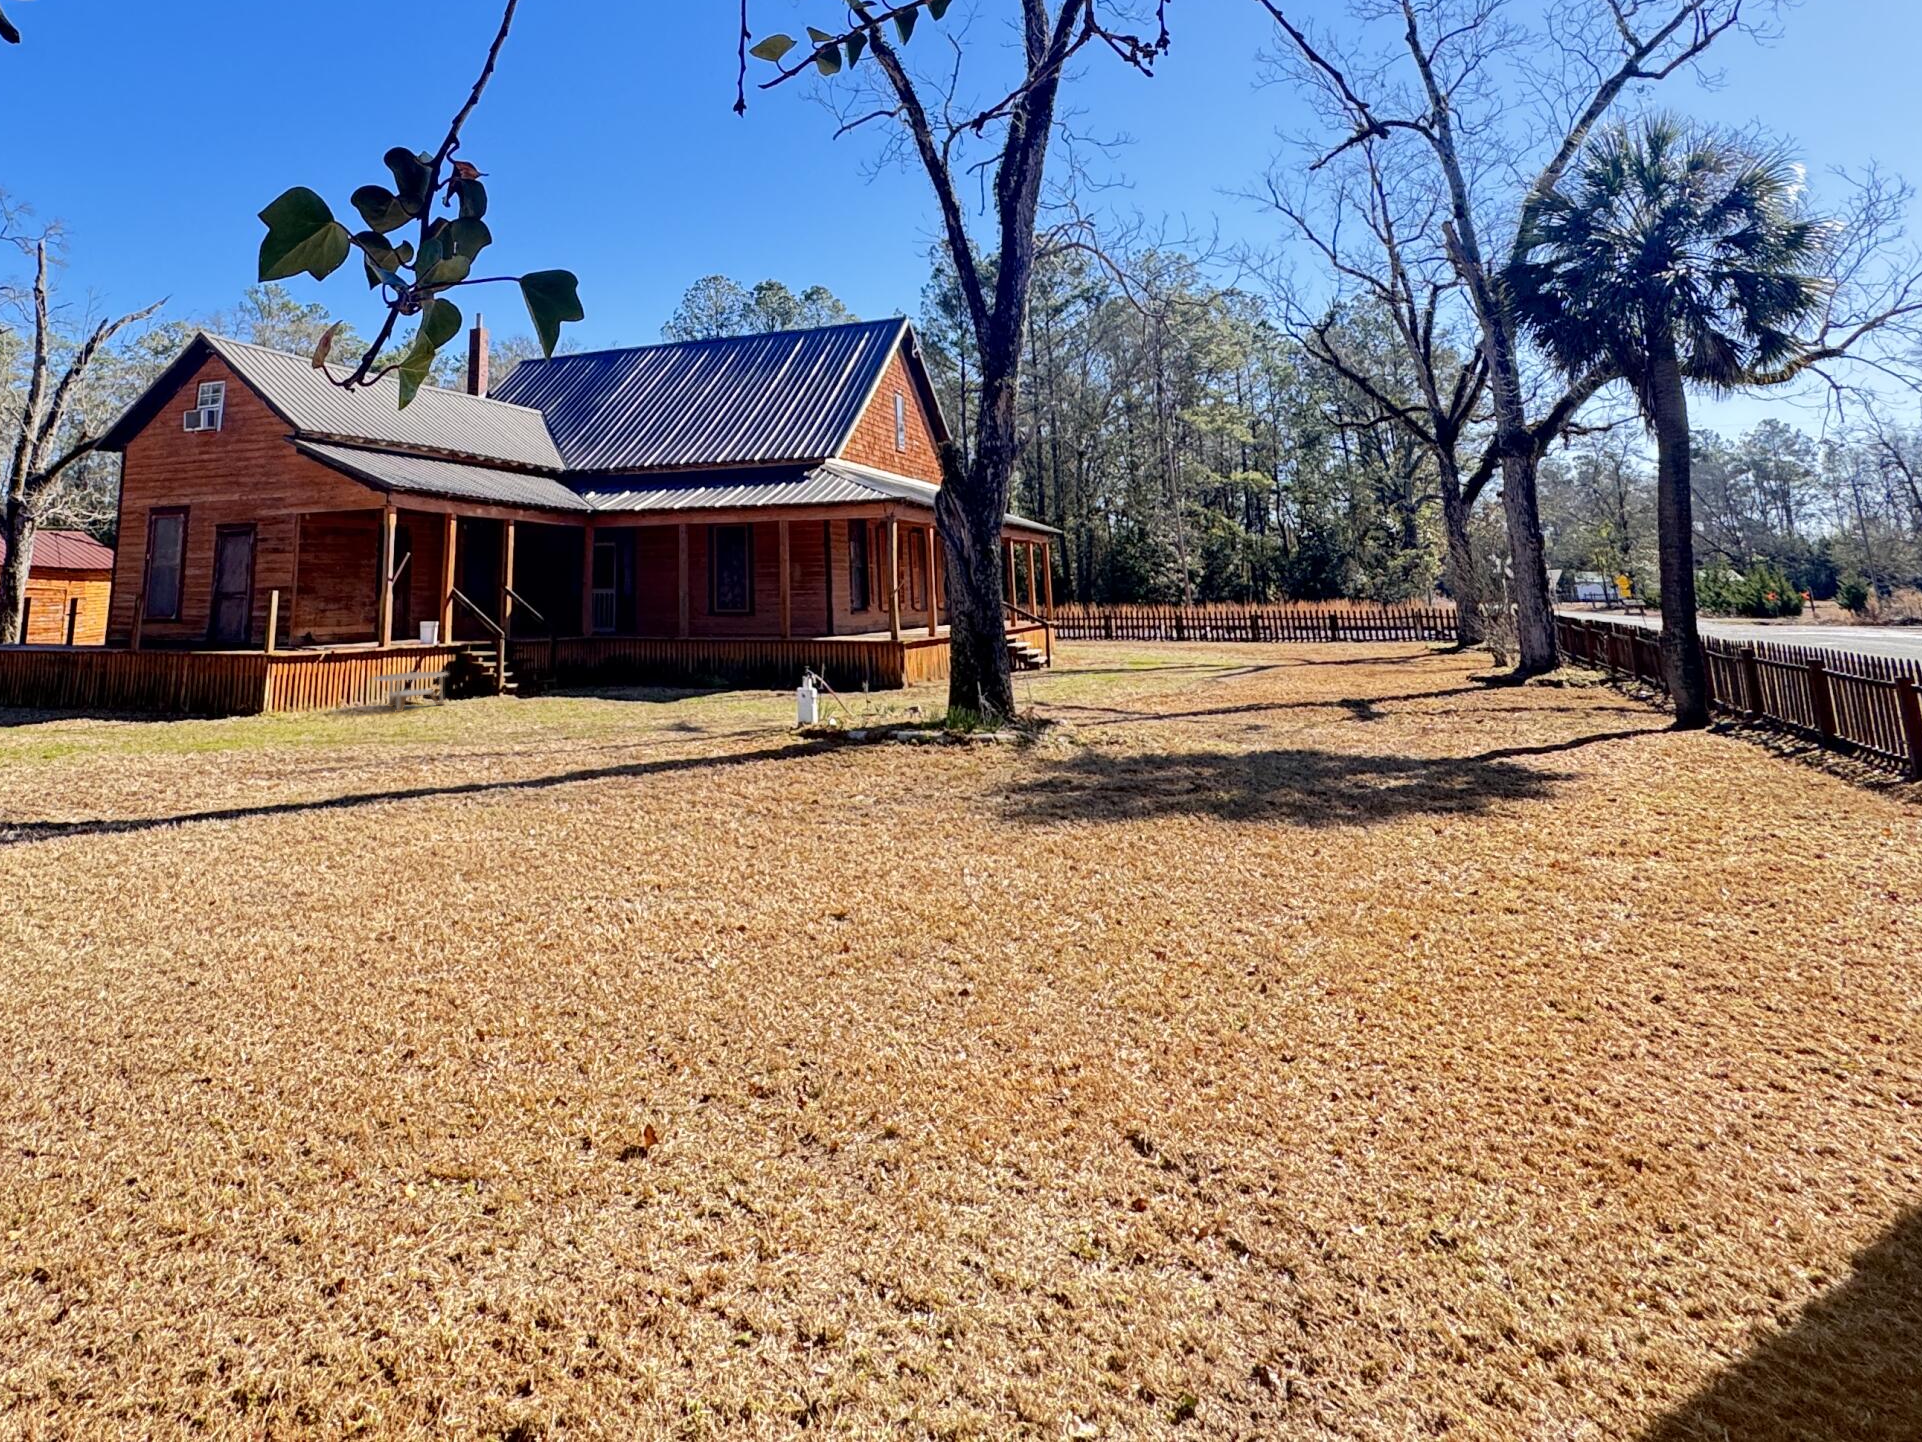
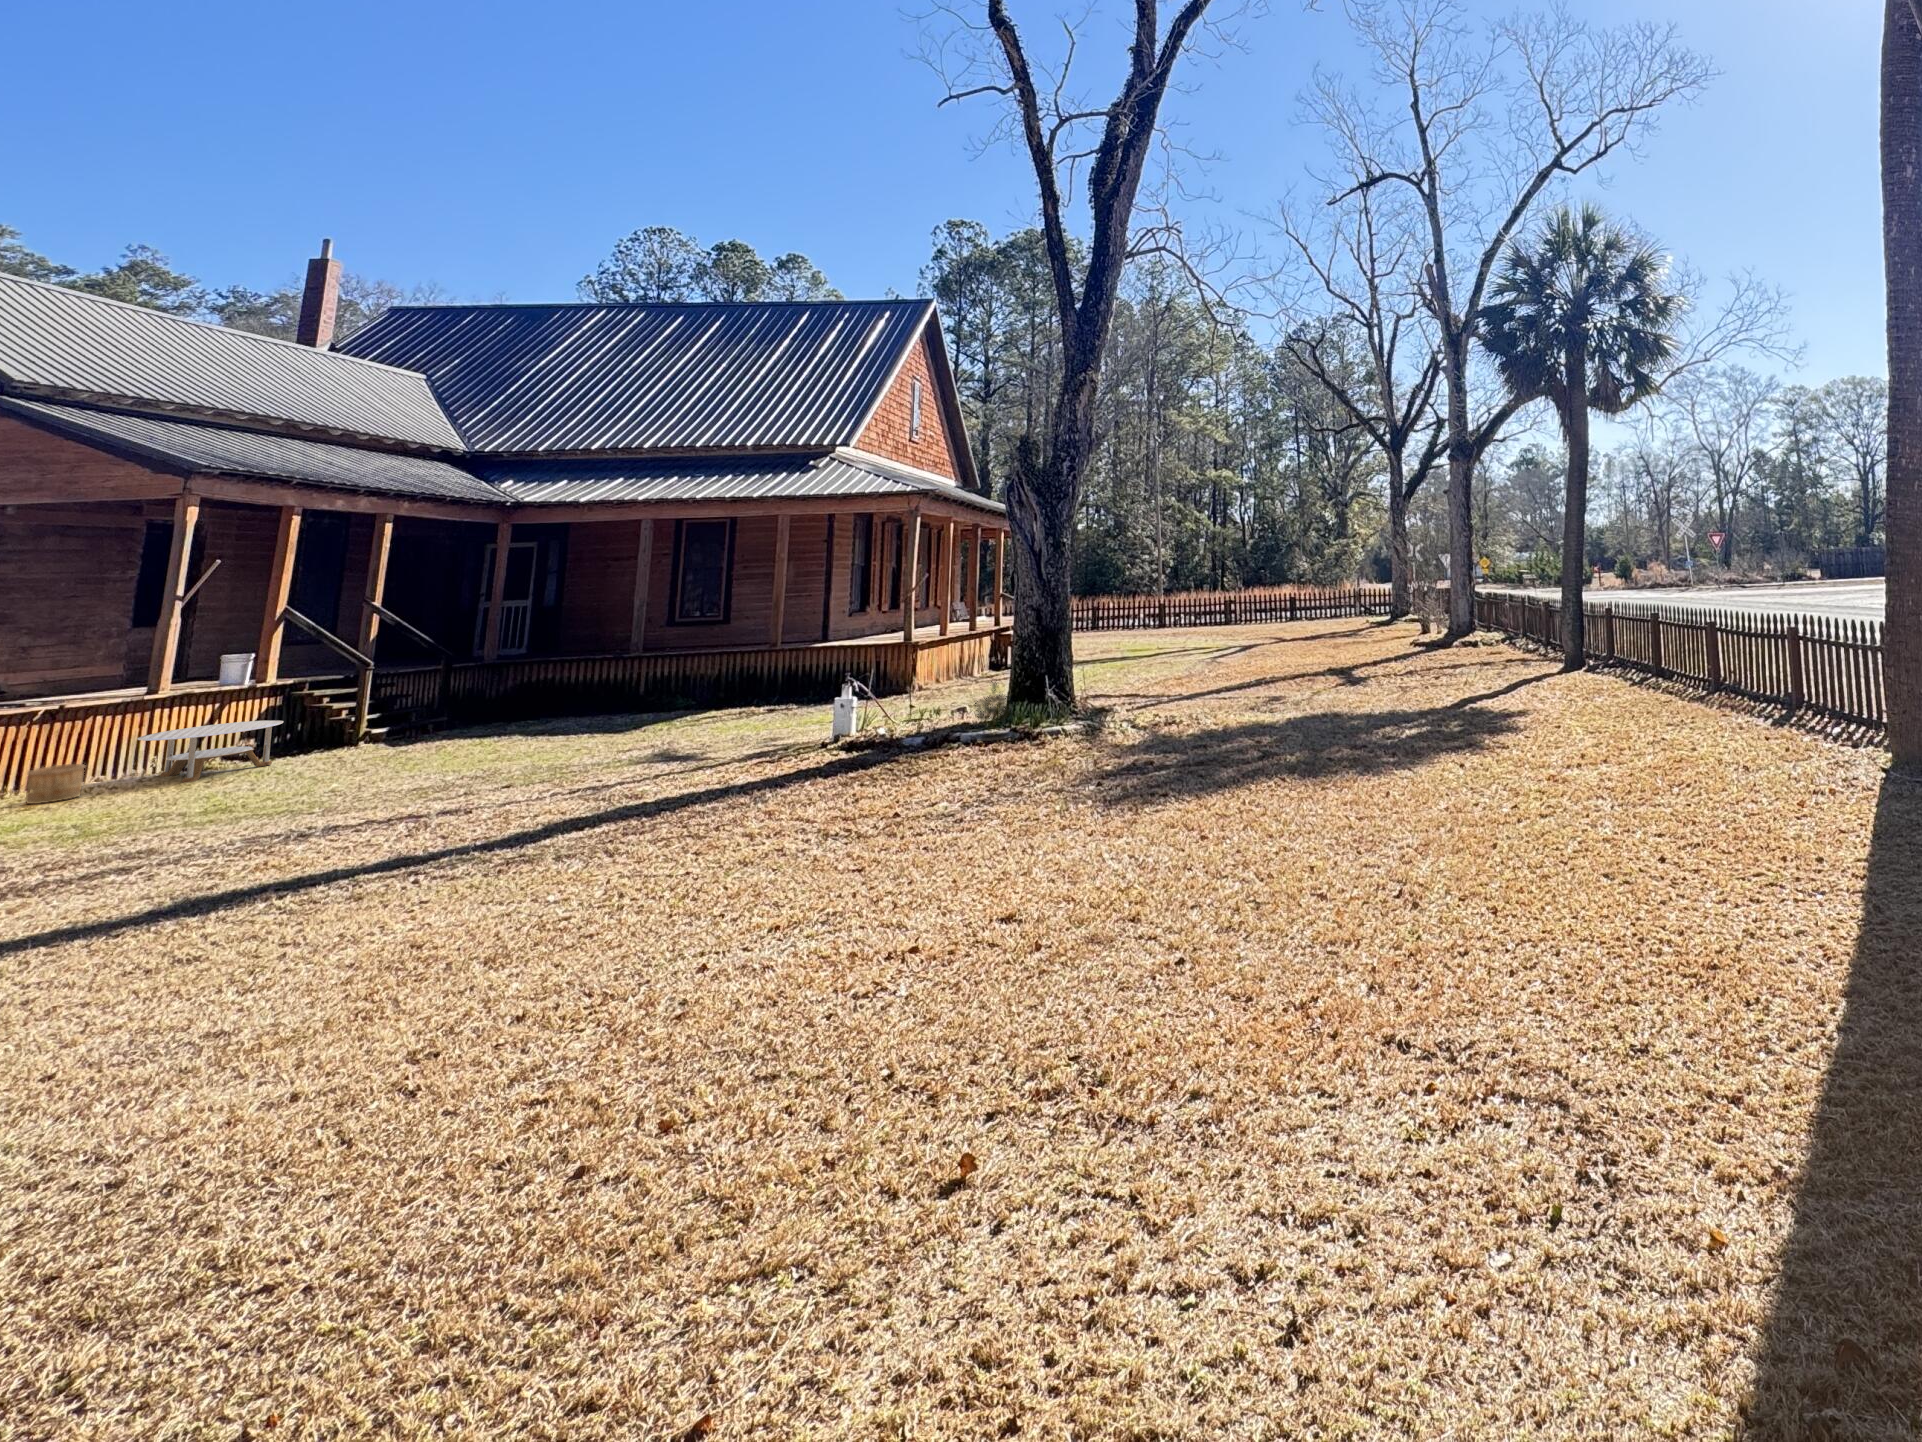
potted tree: none [908,675,950,741] -> present [974,681,1011,741]
wooden bucket: none [316,692,344,717] -> present [26,764,85,804]

